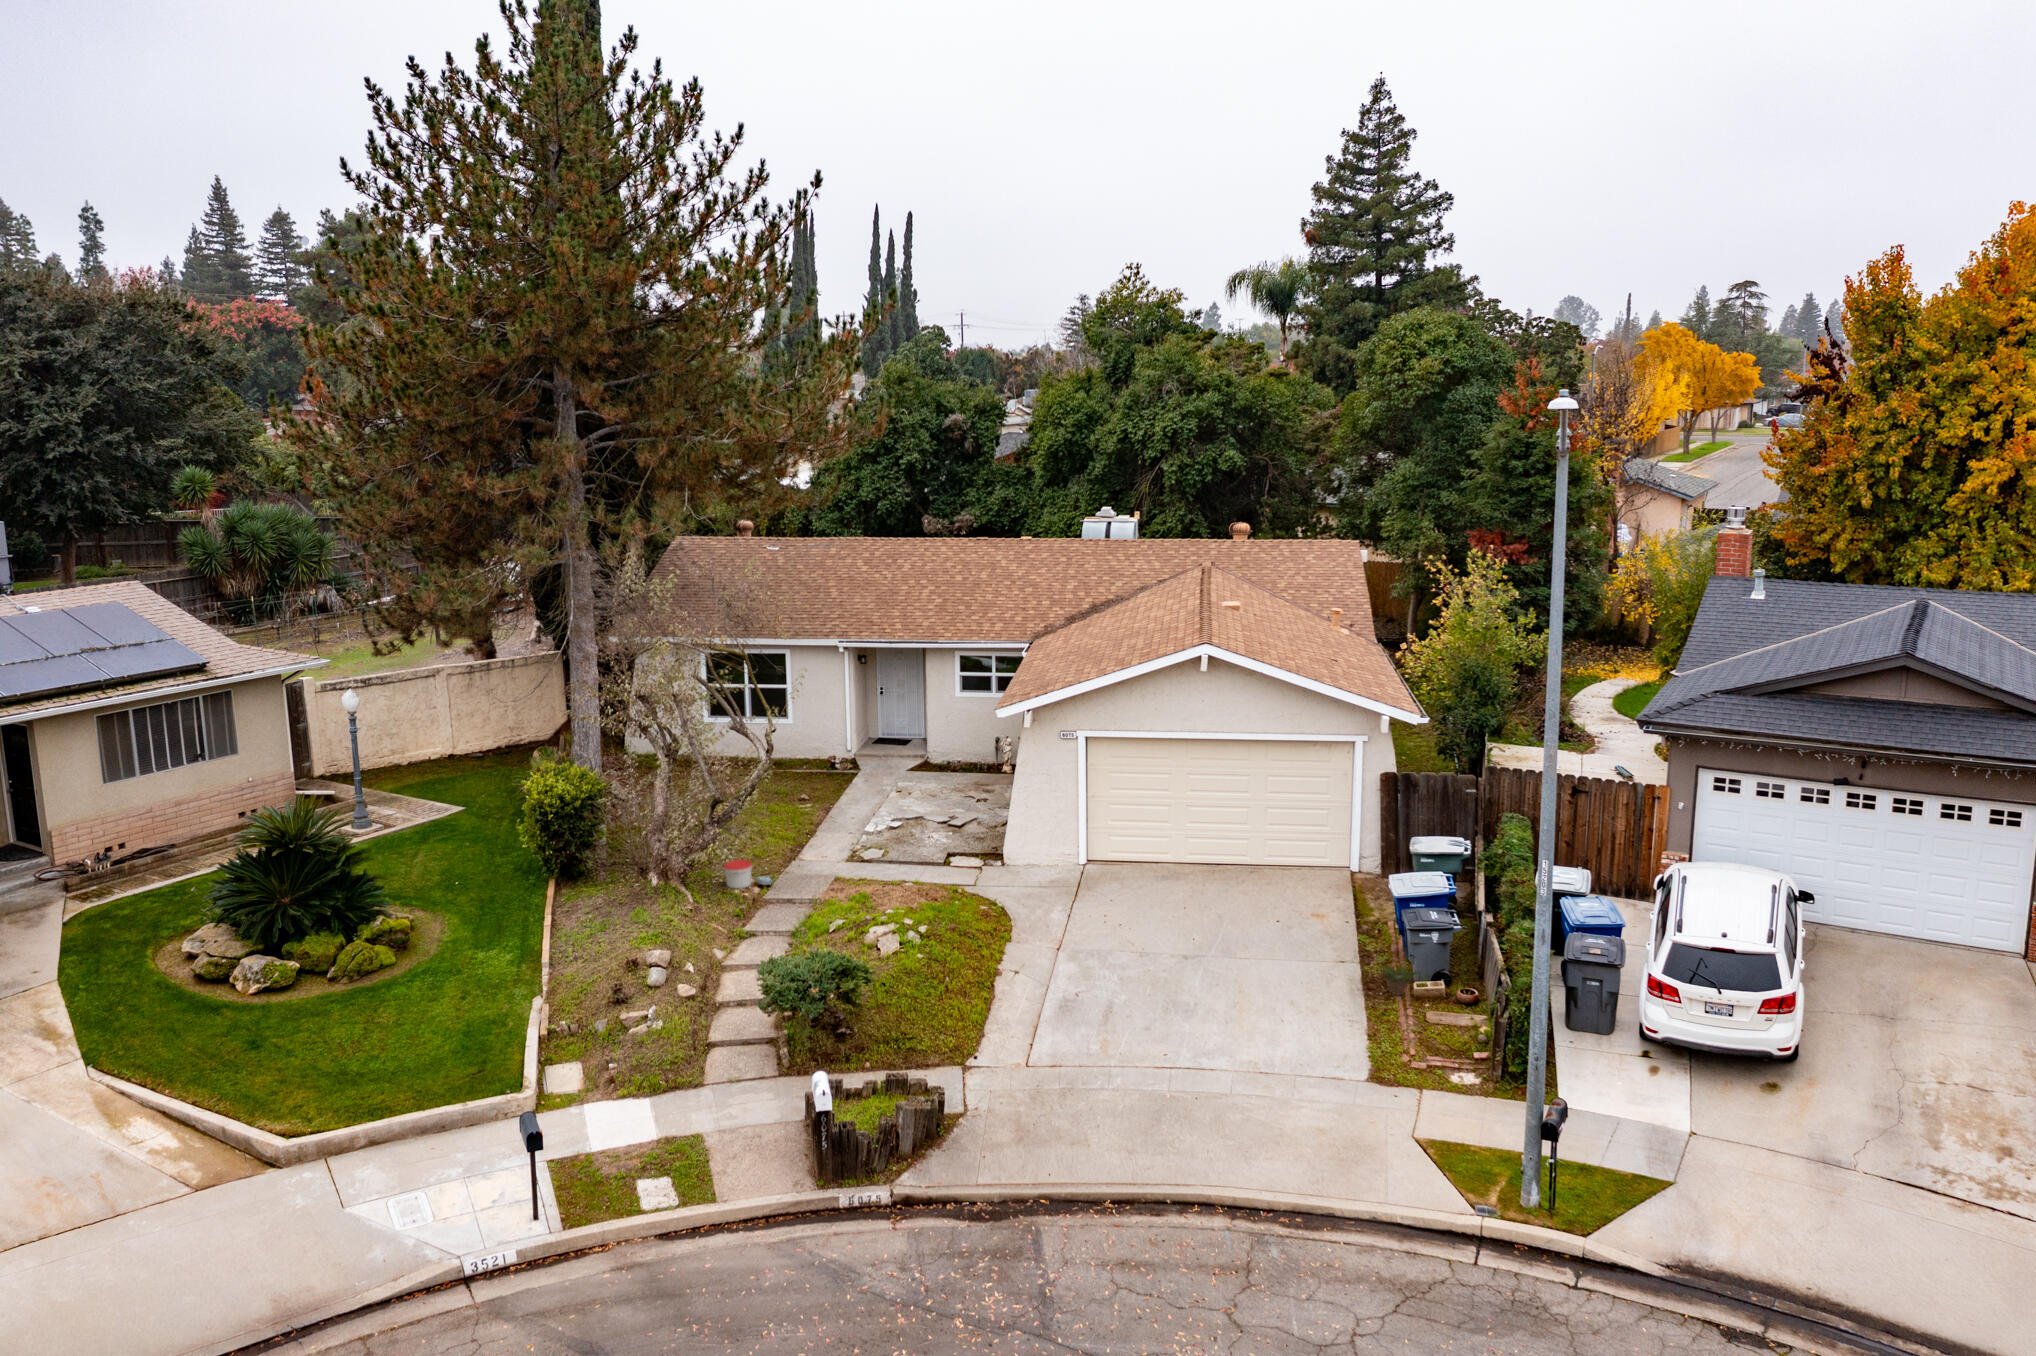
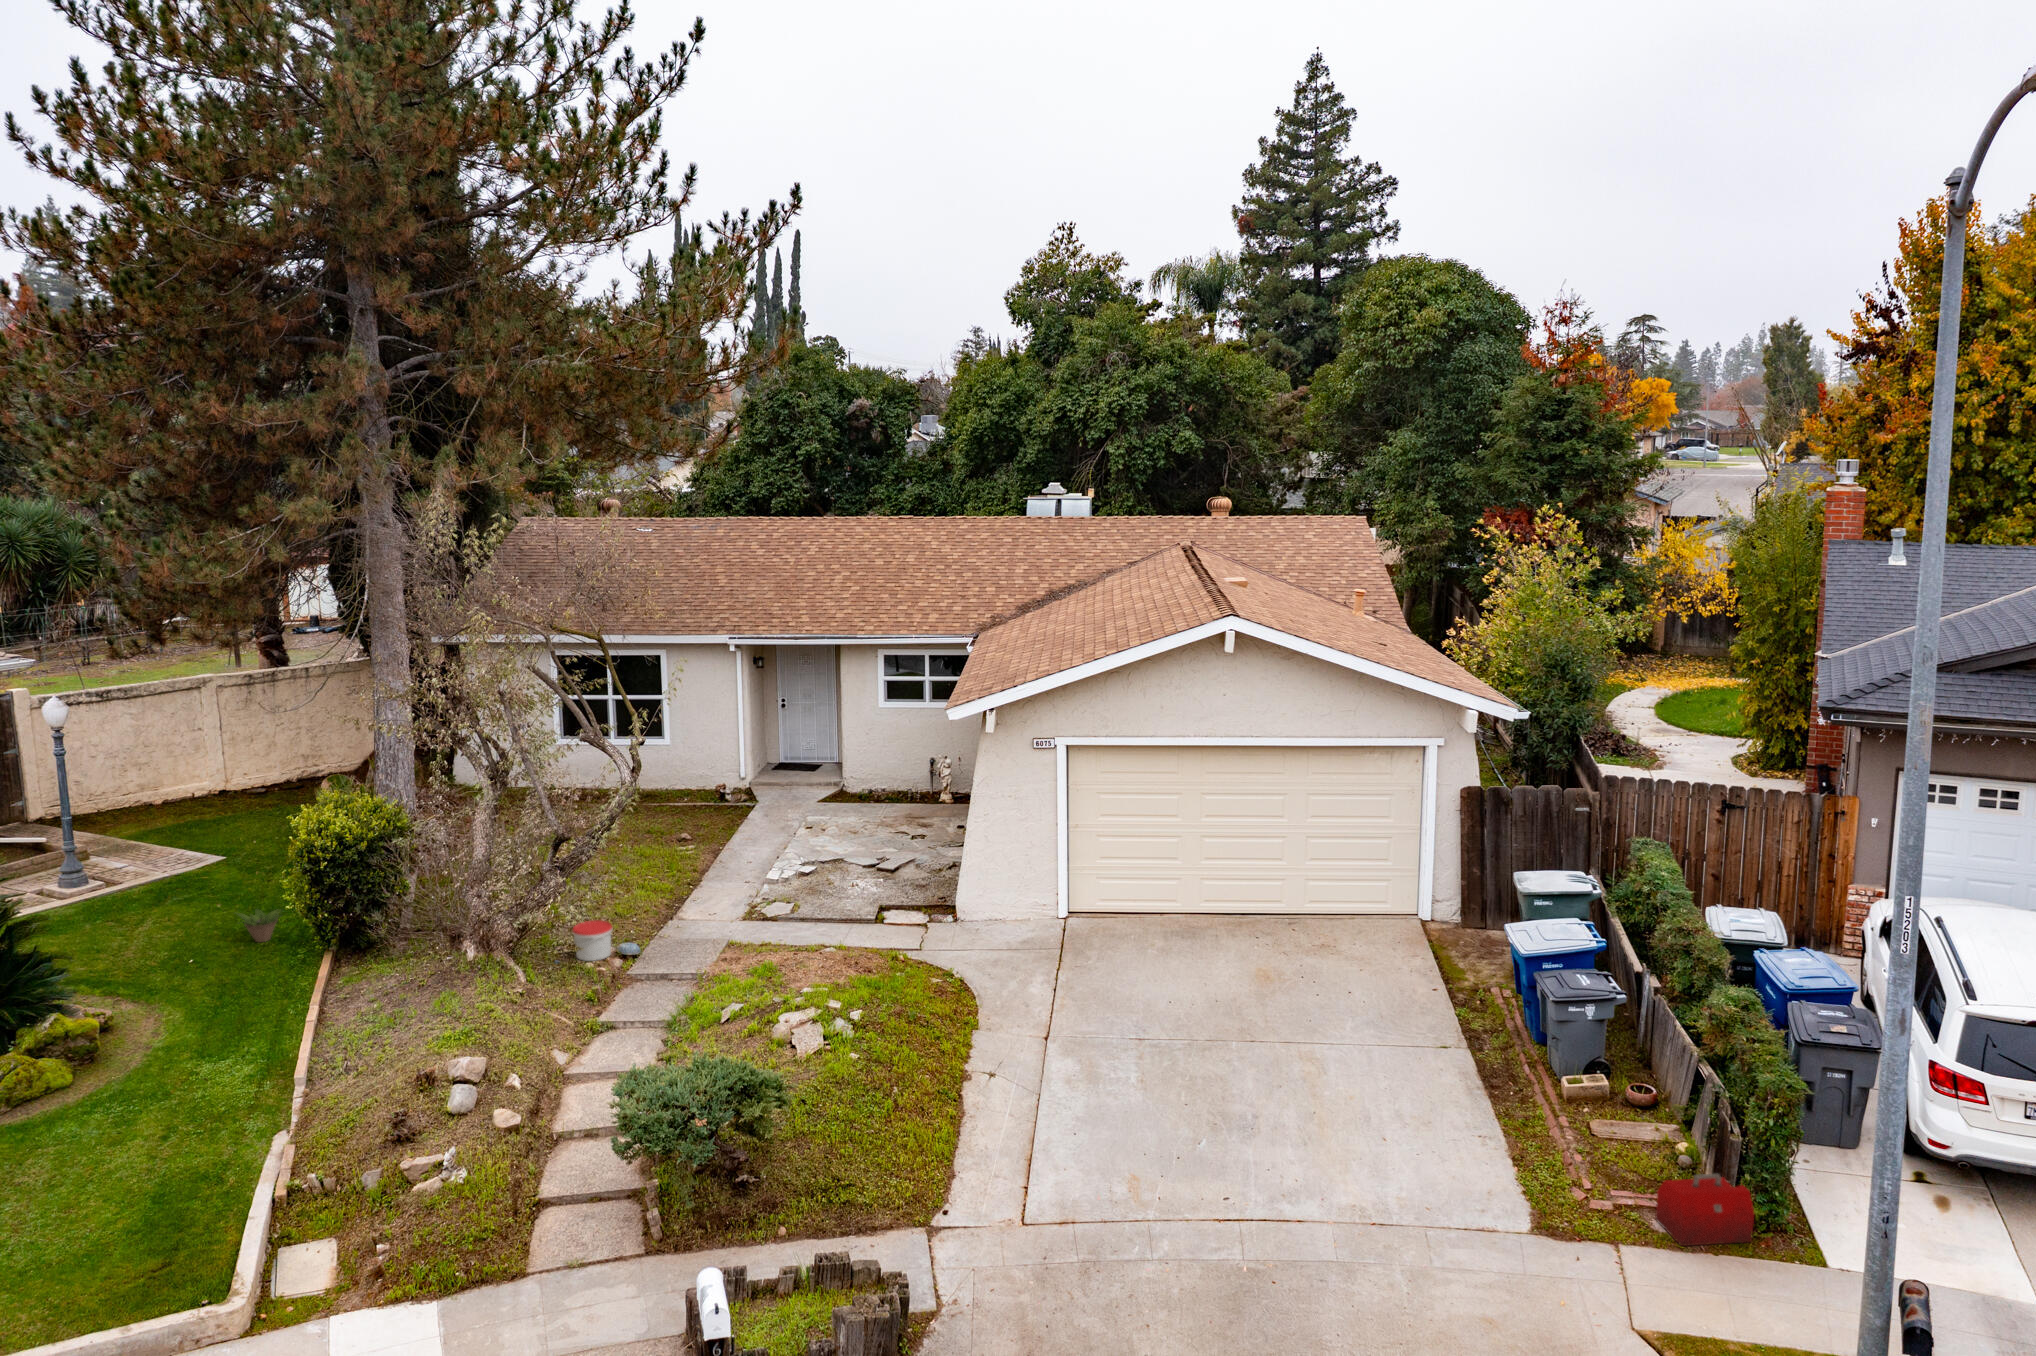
decorative plant: present [1380,964,1419,995] -> present [237,909,279,942]
toolbox: none [1451,1045,1513,1091] -> present [1655,1174,1755,1246]

